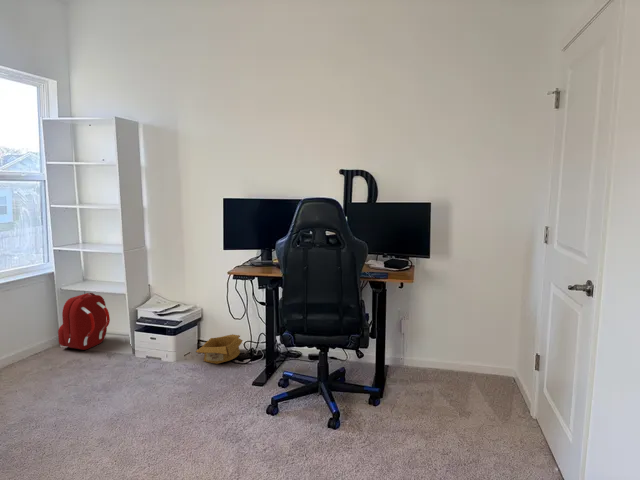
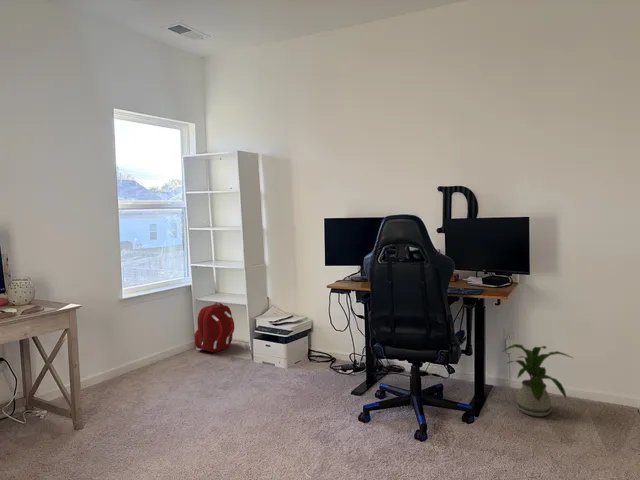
house plant: none [401,324,465,391] -> present [504,344,569,416]
cardboard box: present [196,334,243,364] -> none [303,346,347,372]

